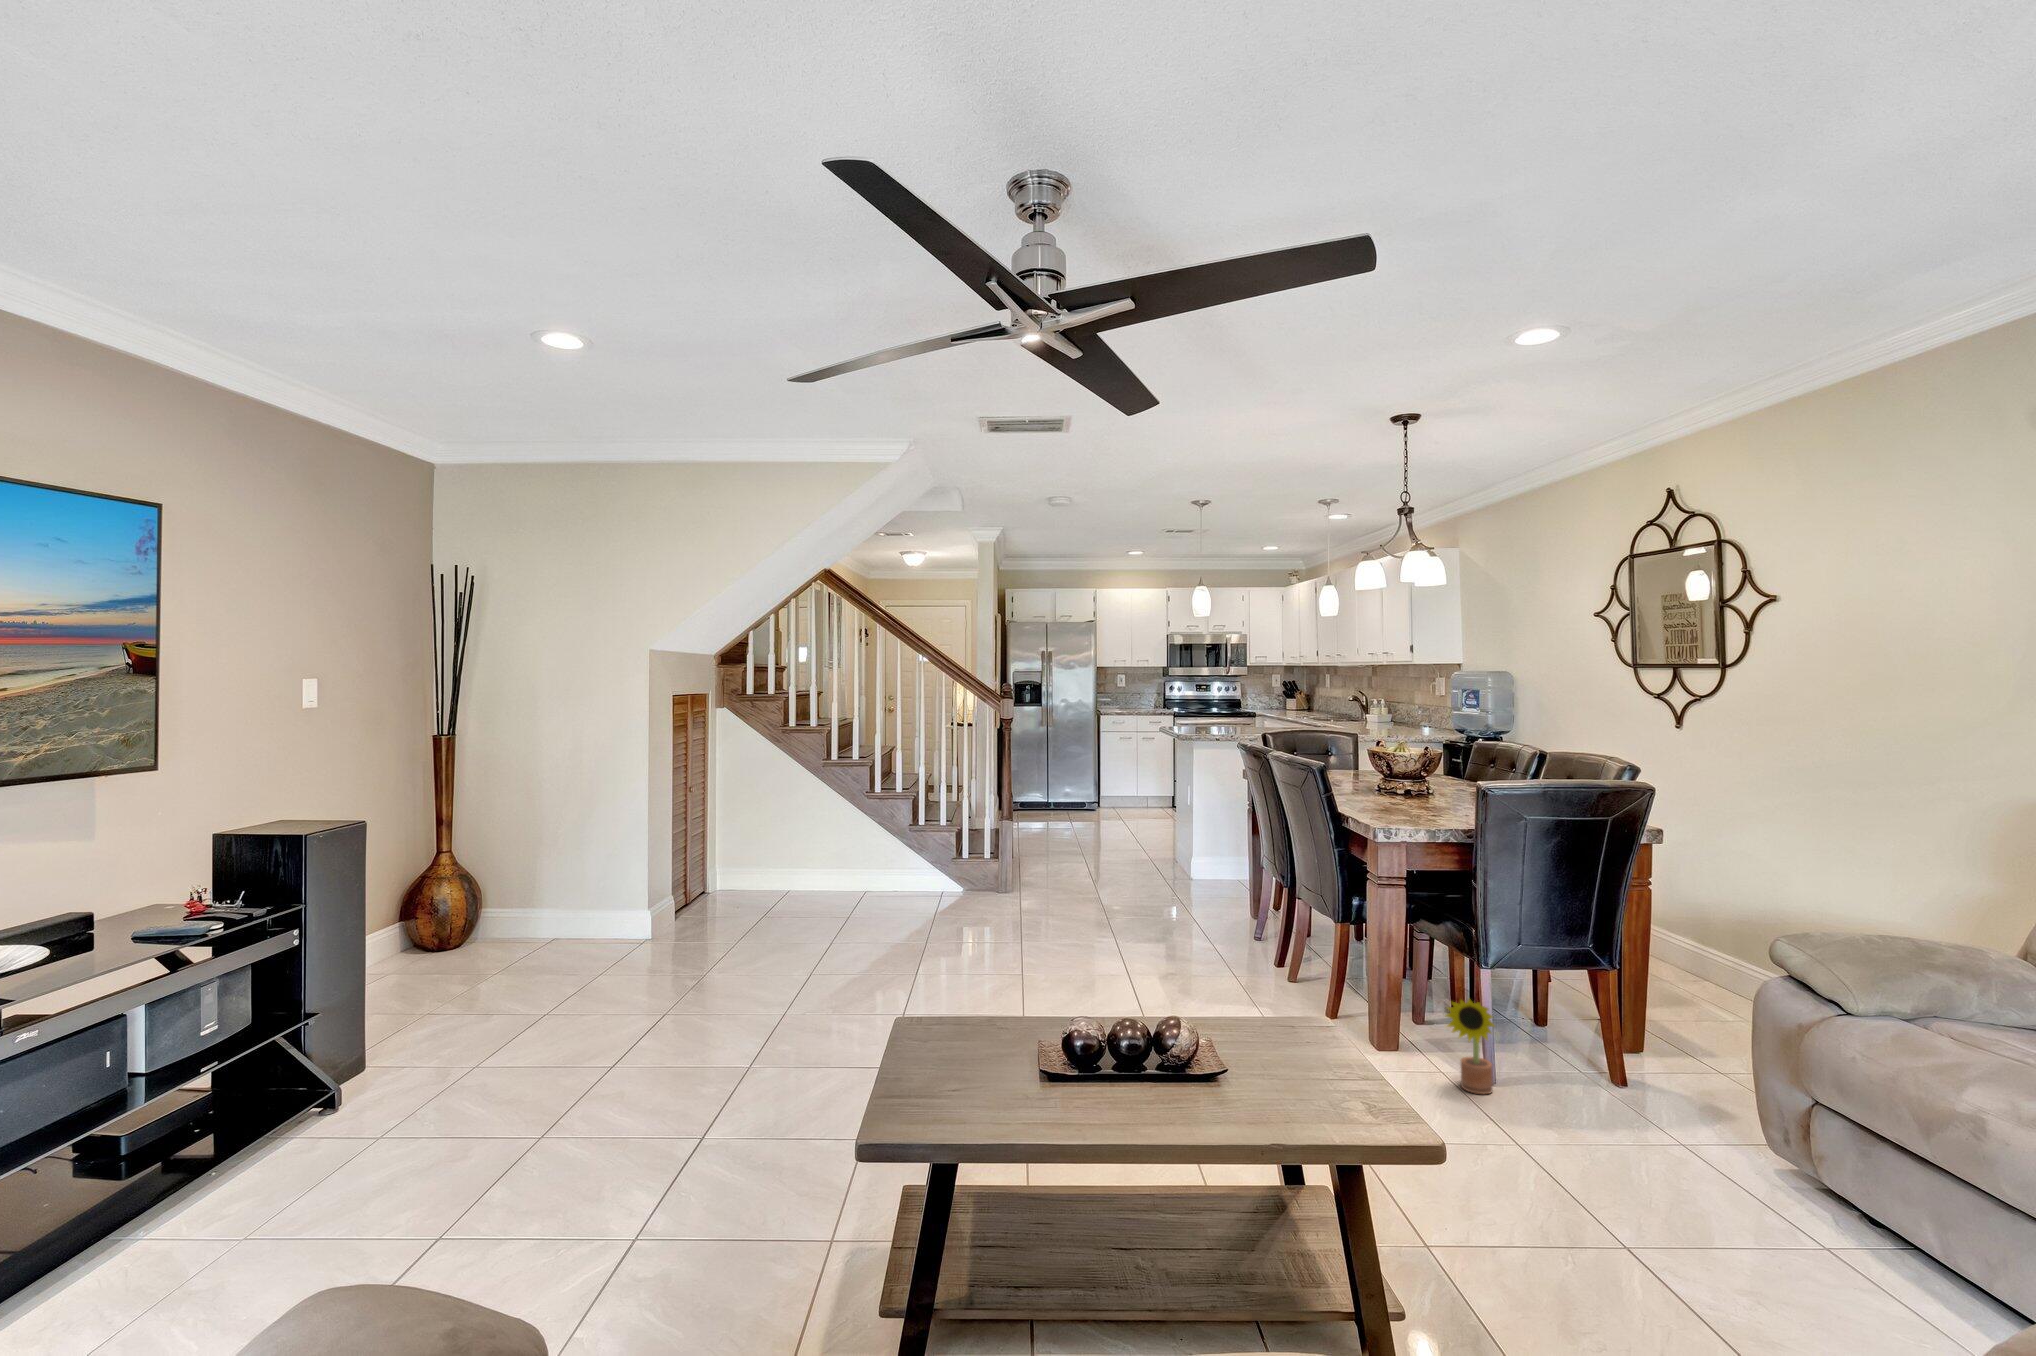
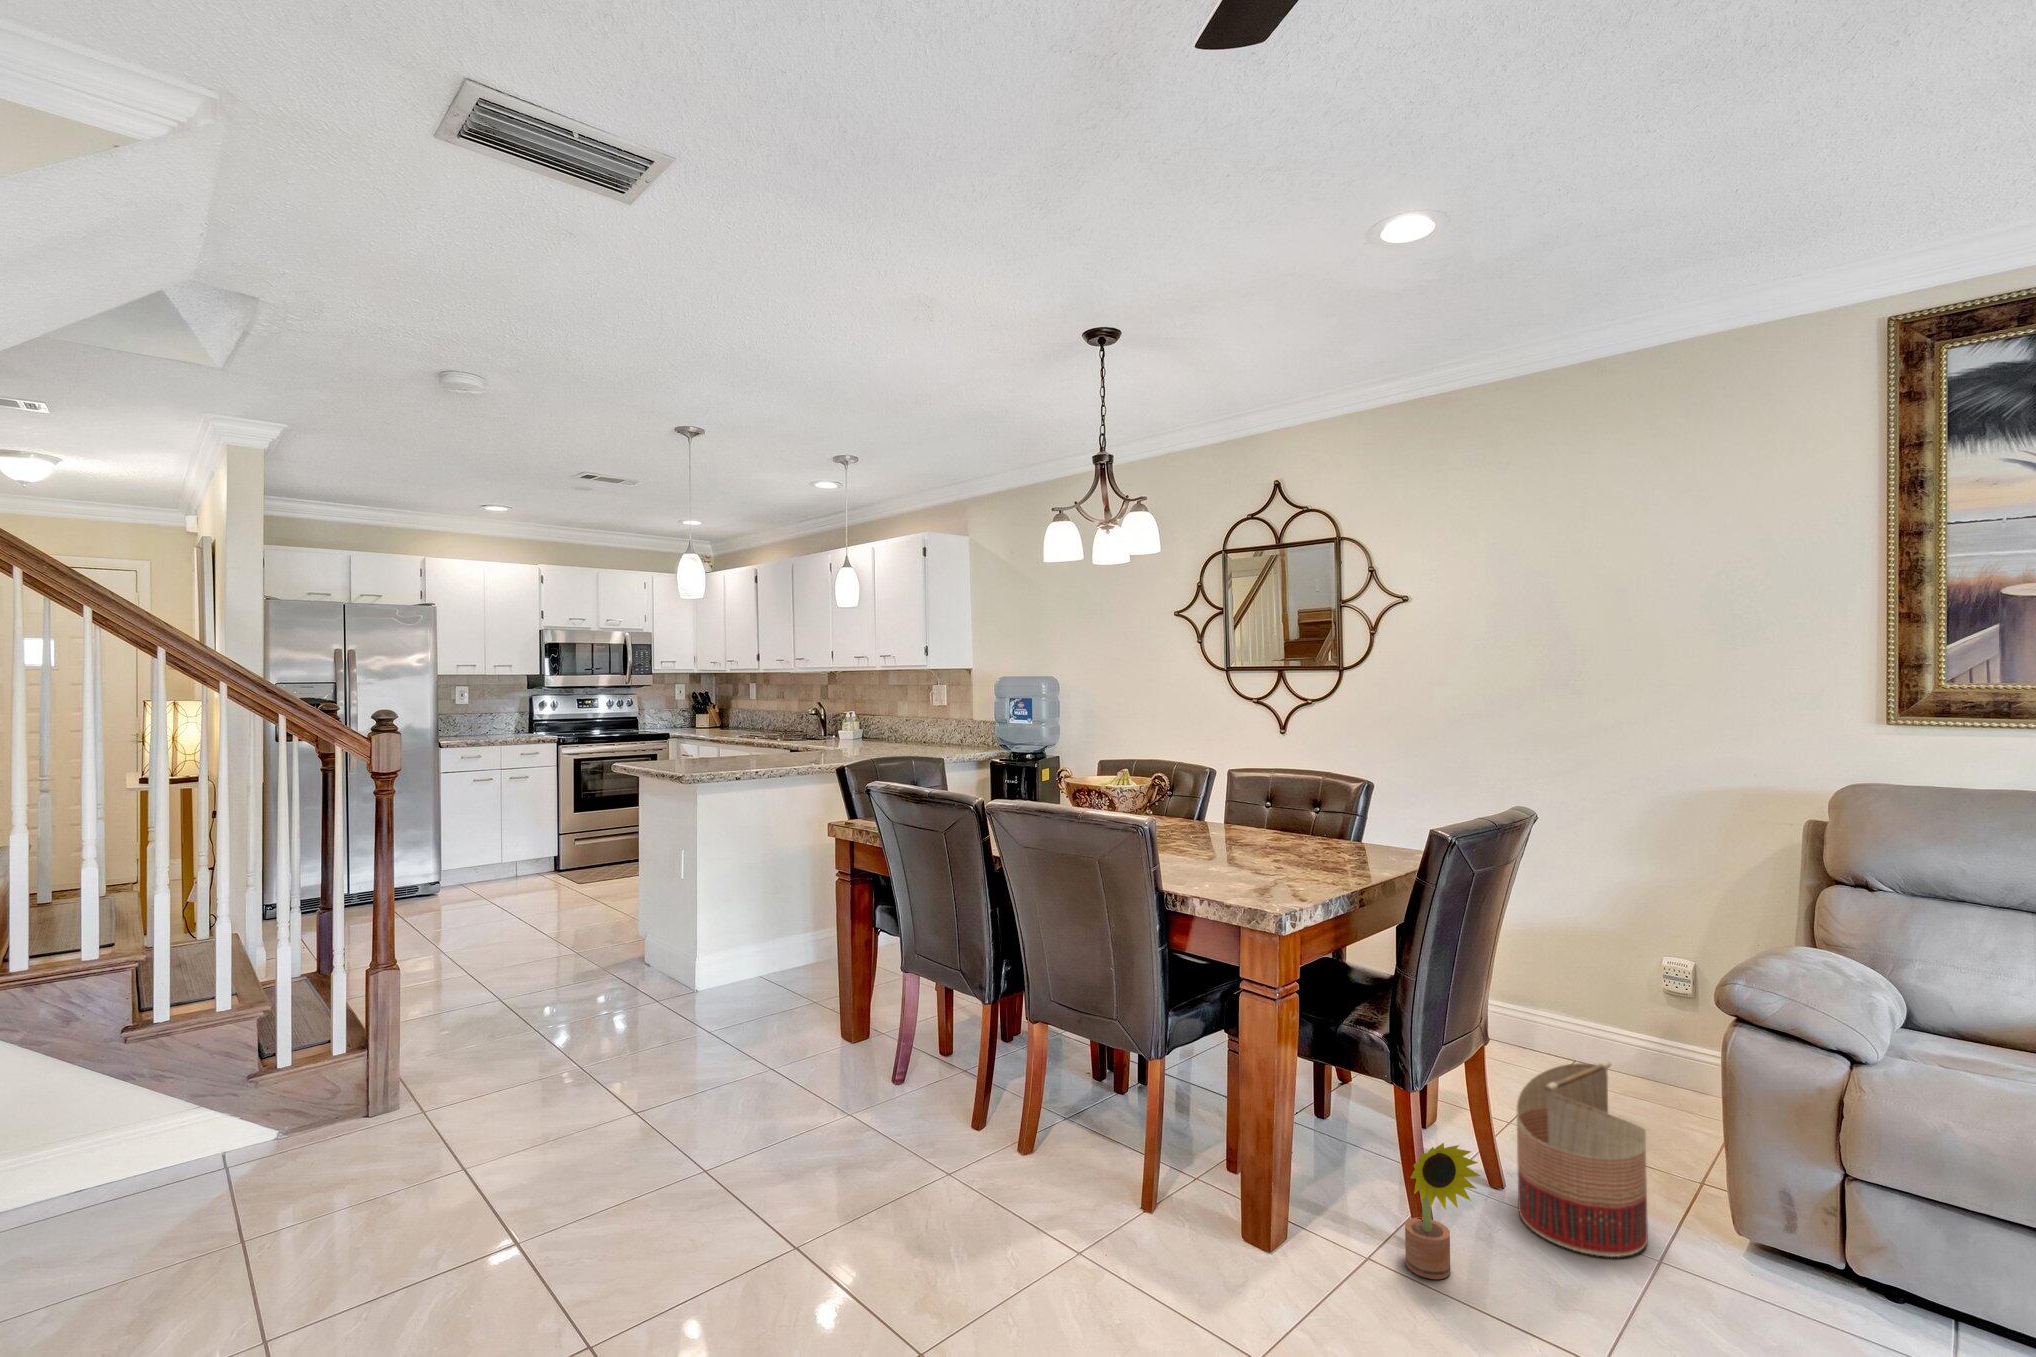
basket: none [1595,991,1701,1133] -> present [1516,1061,1648,1257]

